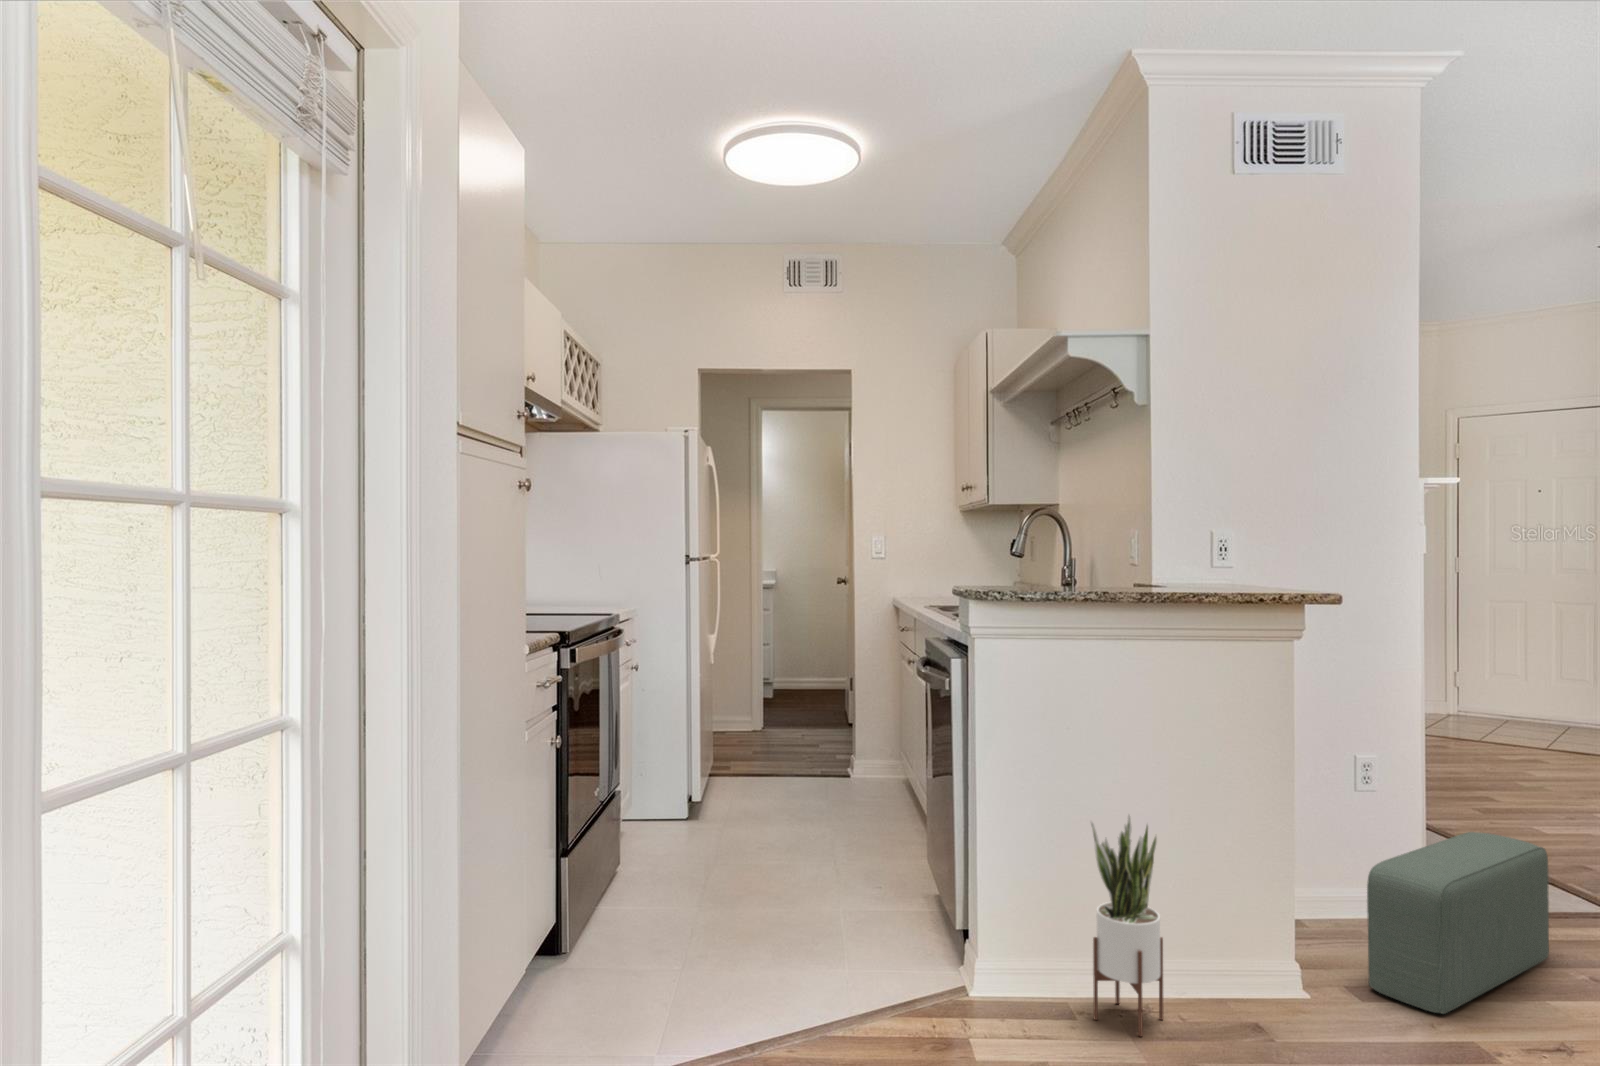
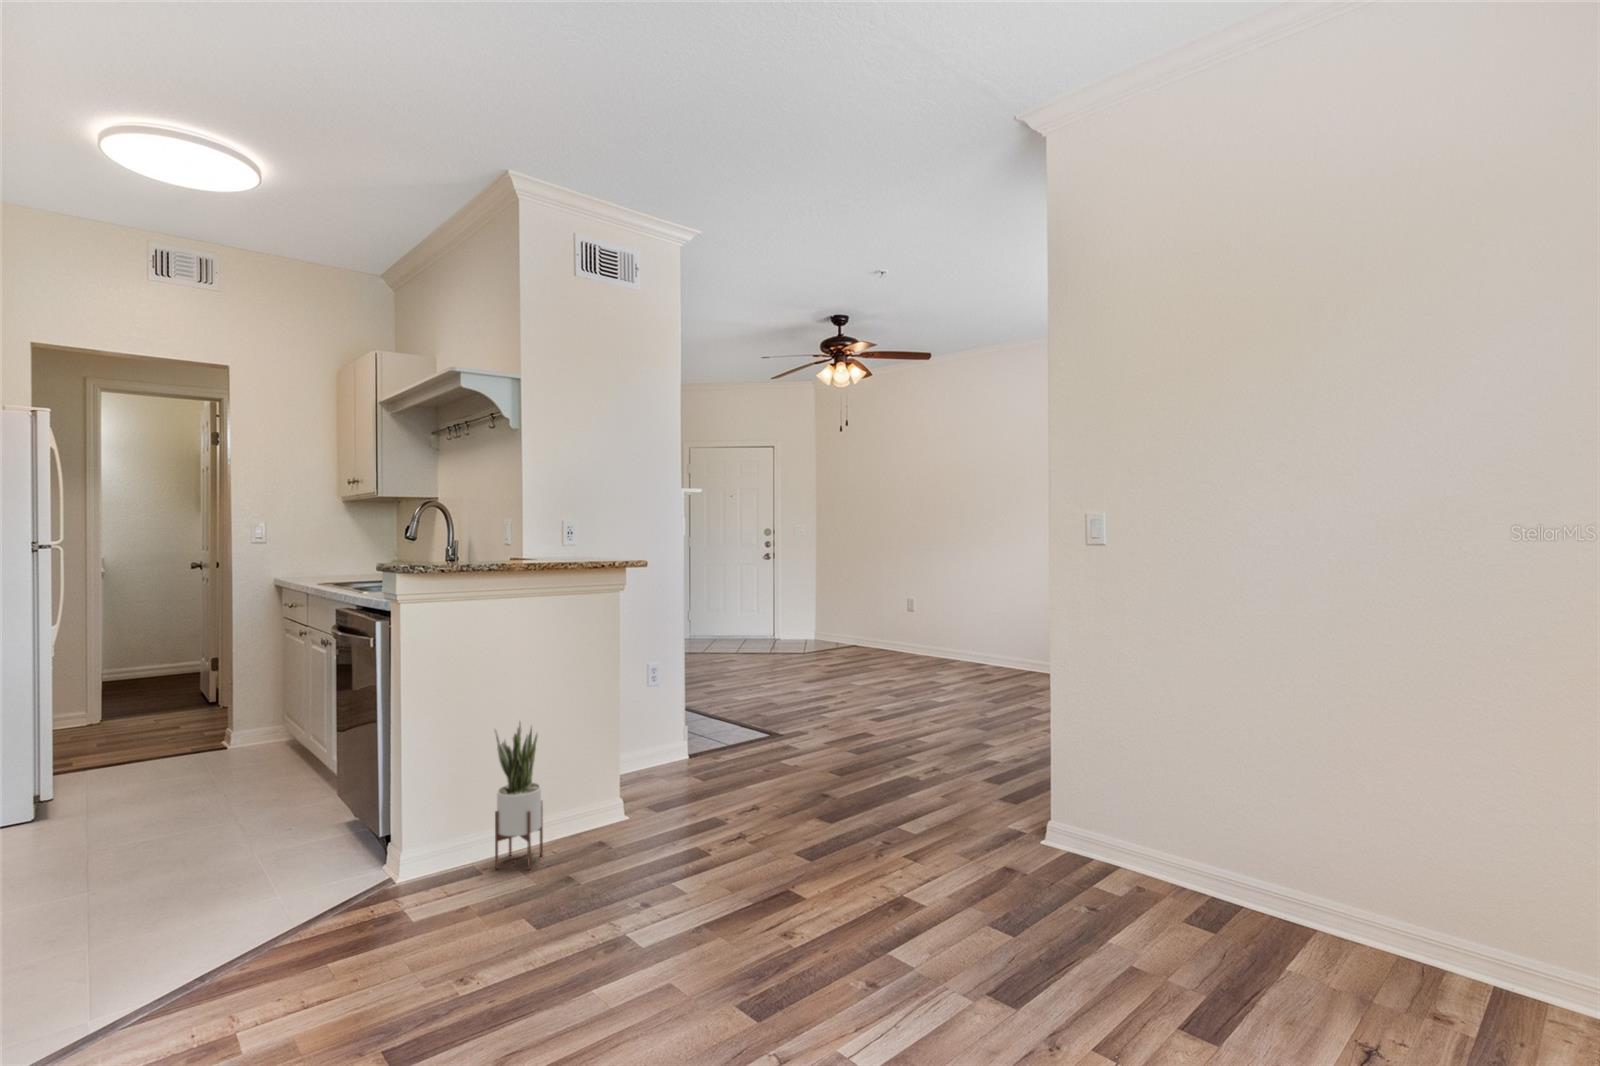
pouf: present [1367,832,1549,1014] -> none [660,701,747,807]

